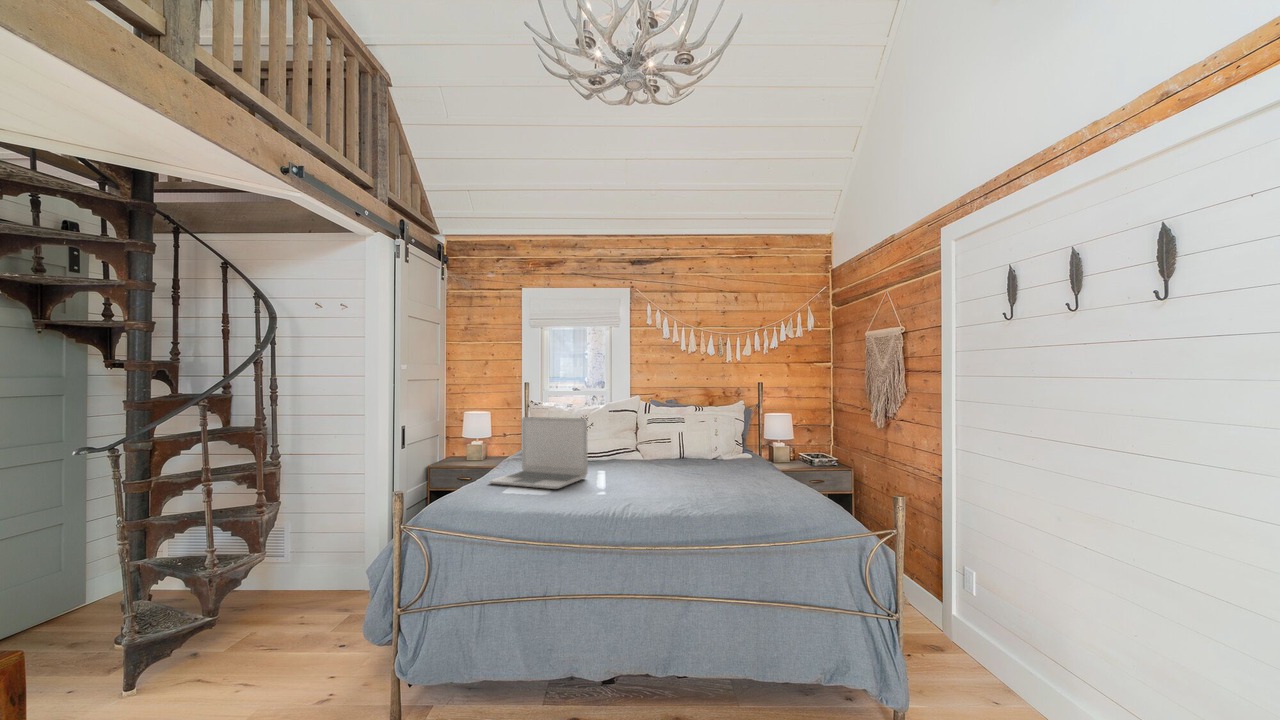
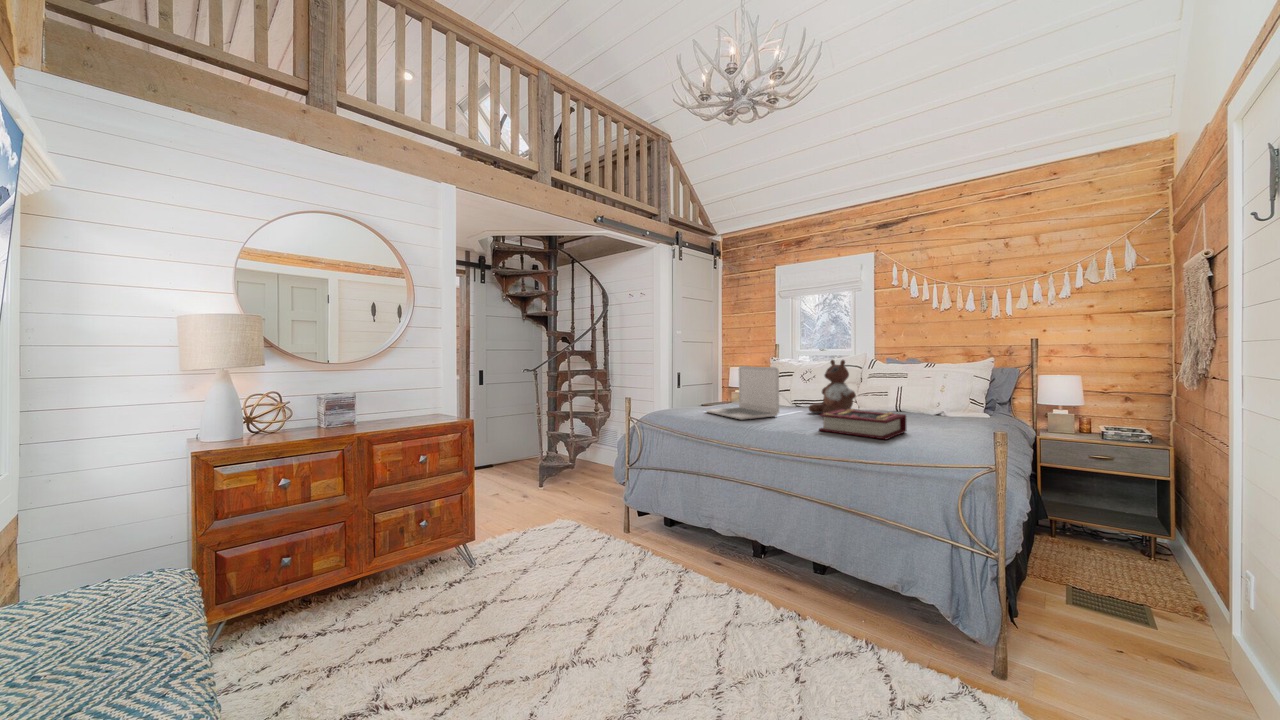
stuffed bear: none [606,406,656,471] -> present [809,360,856,413]
book: none [660,462,732,493] -> present [819,409,907,439]

